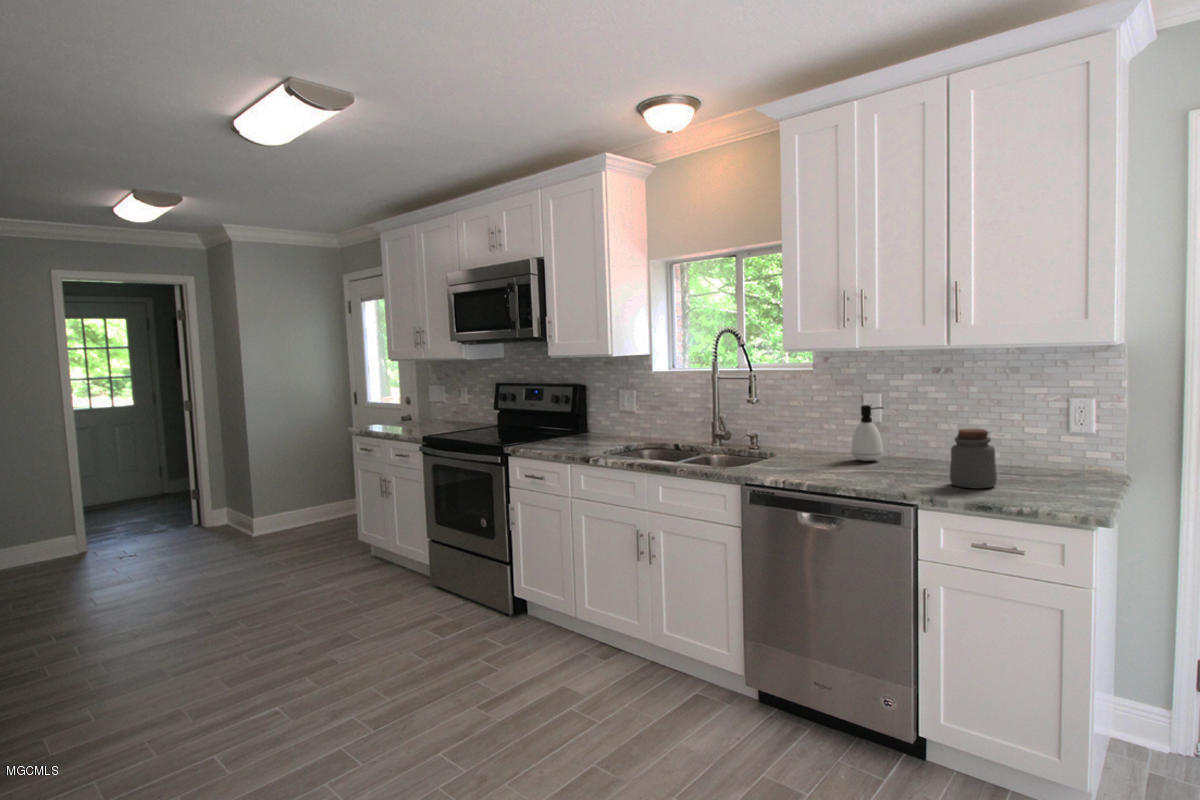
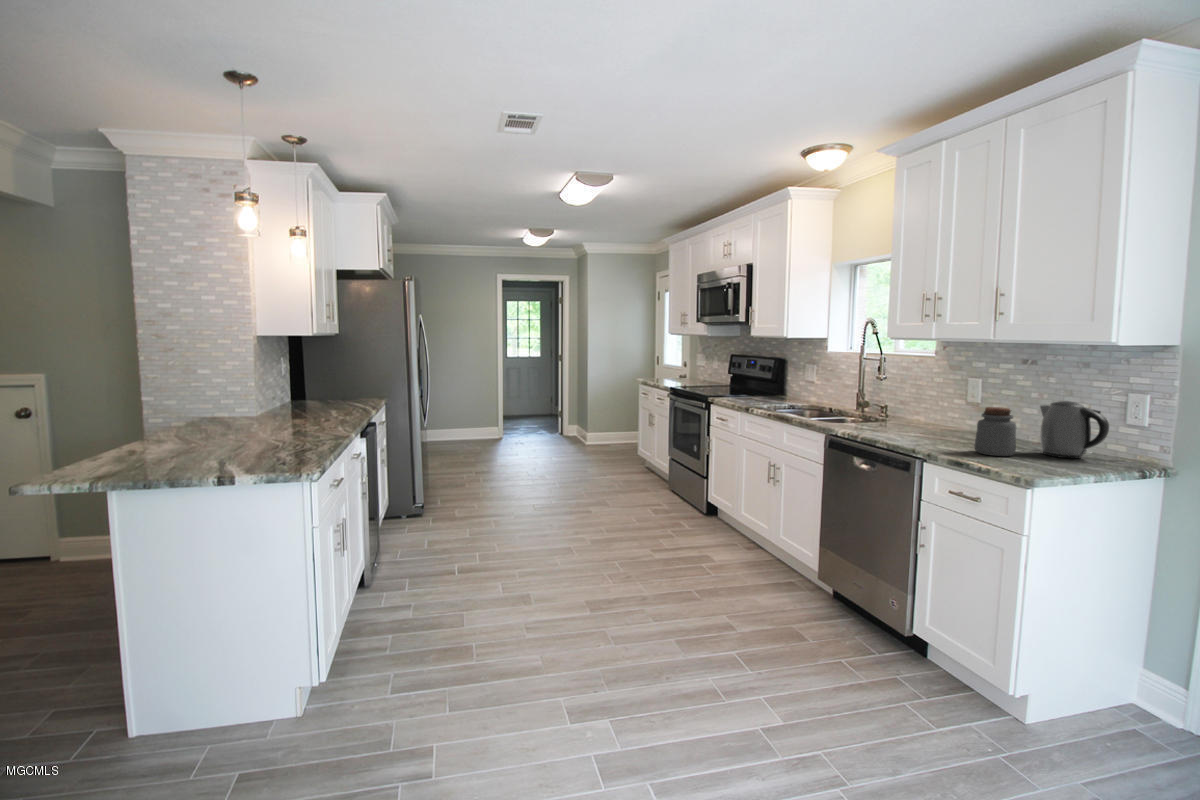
soap dispenser: present [851,405,883,461] -> none [940,386,972,433]
kettle: none [994,414,1070,479] -> present [1040,401,1109,458]

